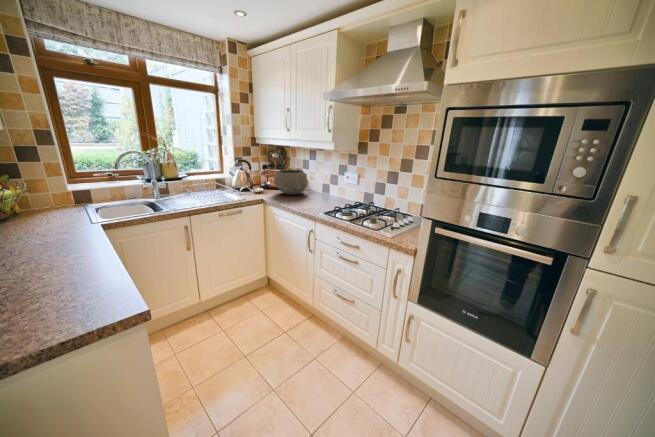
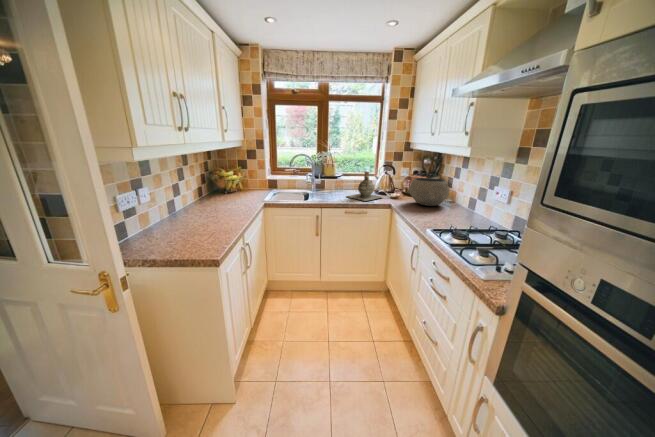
ceramic jug: none [206,168,248,199] -> present [347,172,381,201]

